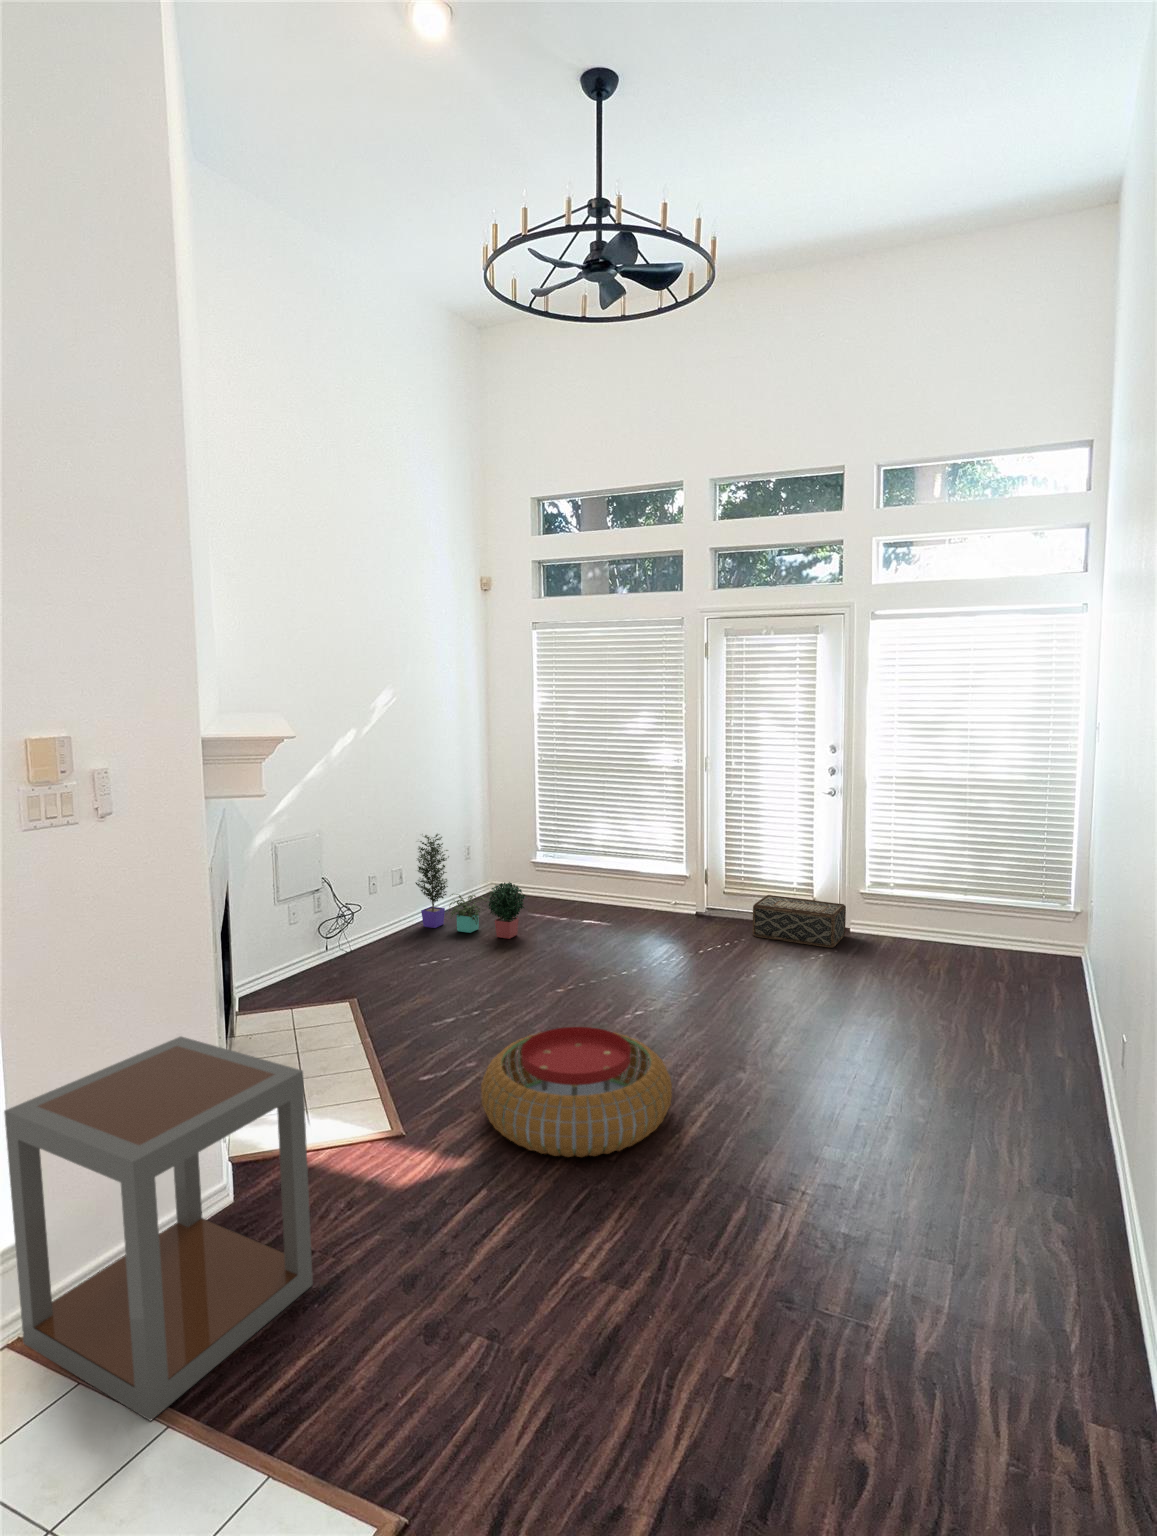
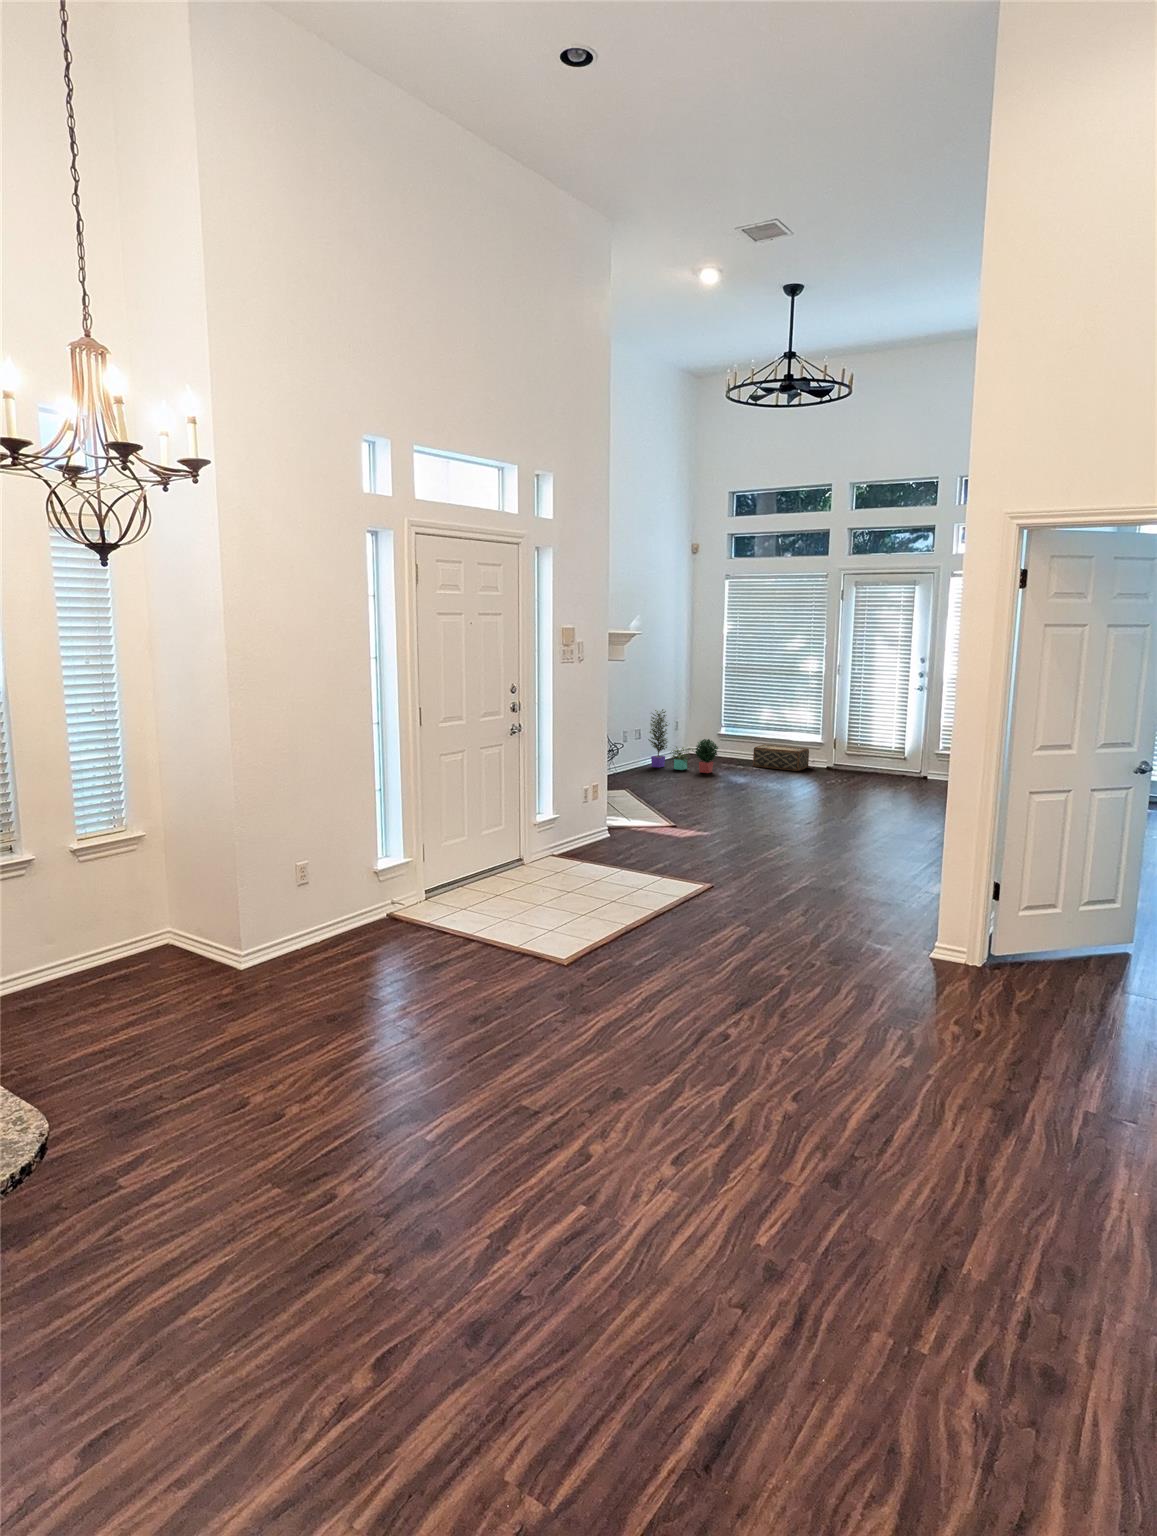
woven basket: present [753,895,846,948] -> present [753,744,809,771]
pouf: present [481,1027,672,1157] -> none [713,788,807,834]
side table: present [4,1037,313,1421] -> none [558,757,659,867]

